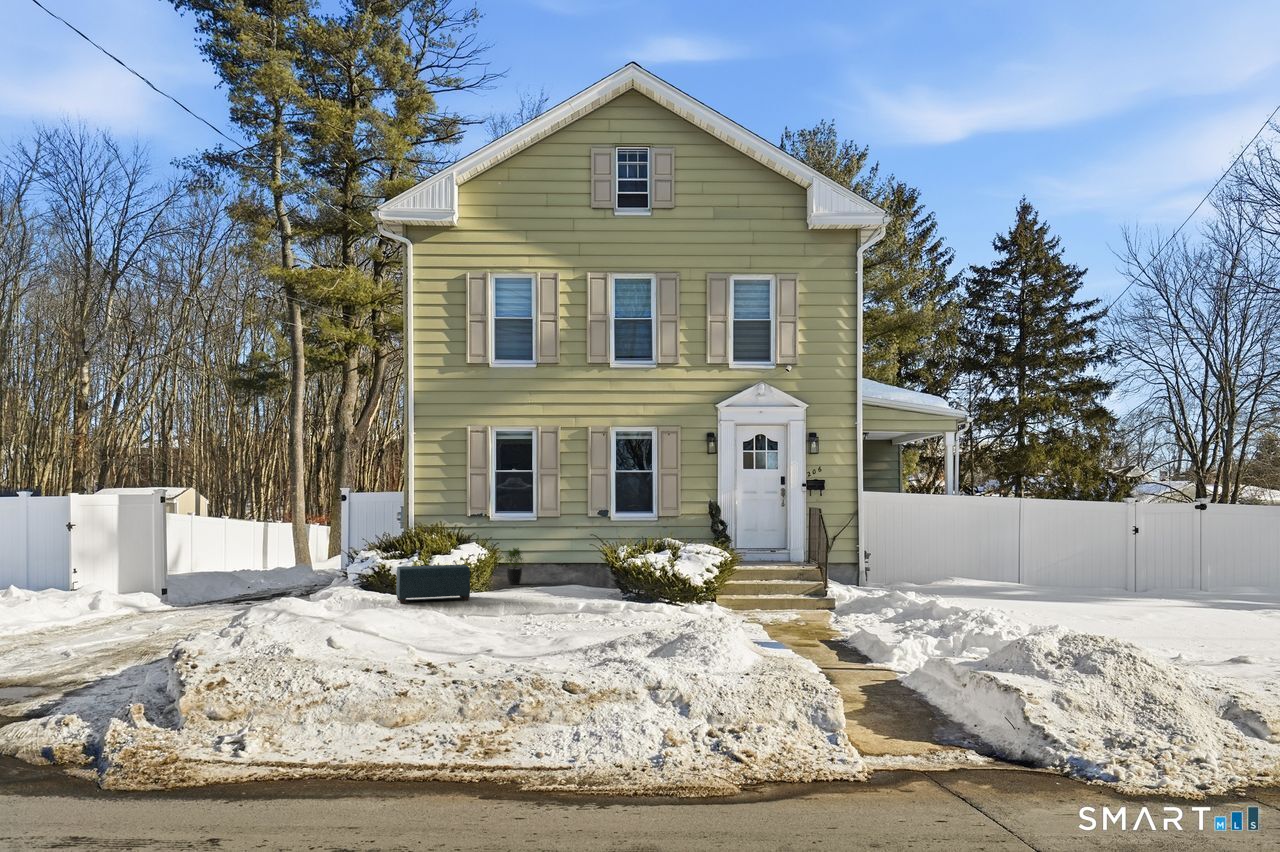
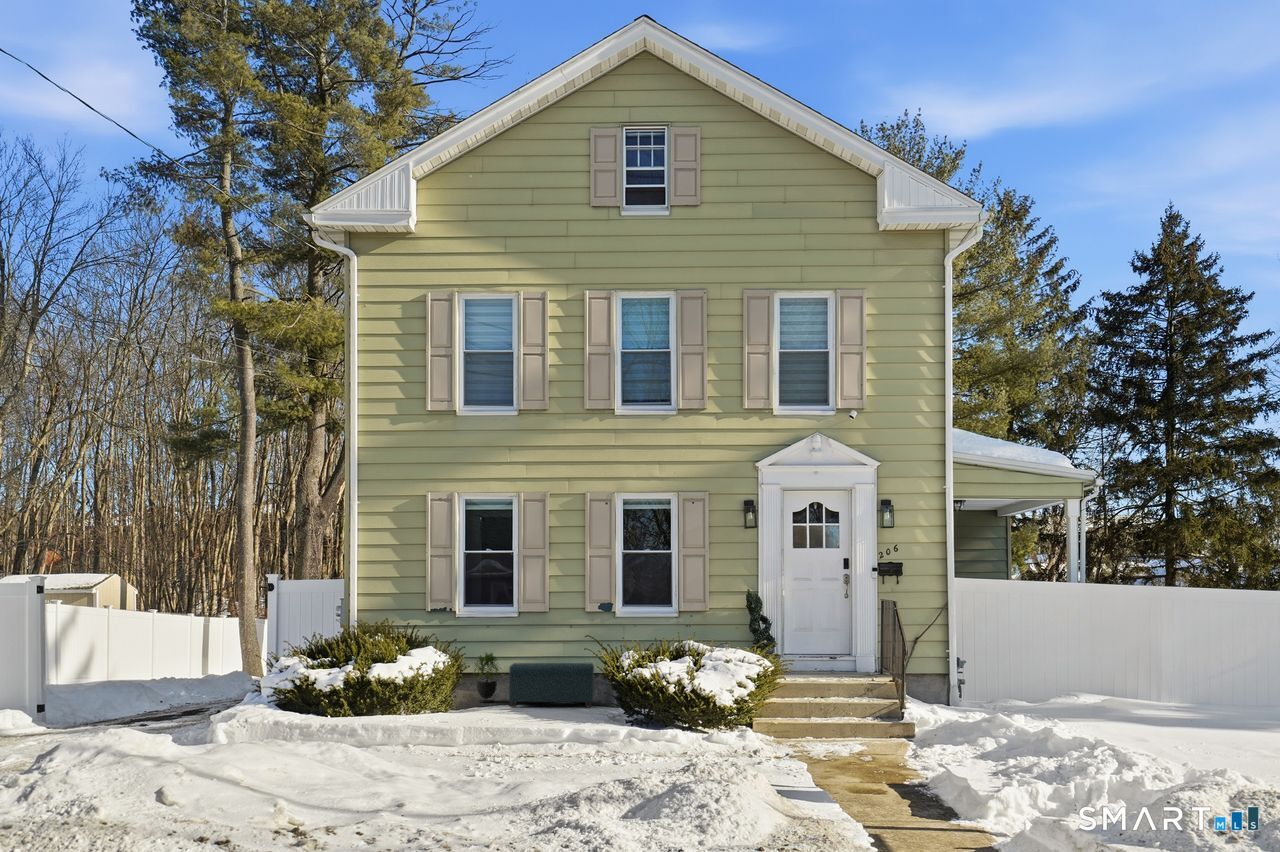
bench: present [396,565,470,603] -> present [509,663,594,707]

